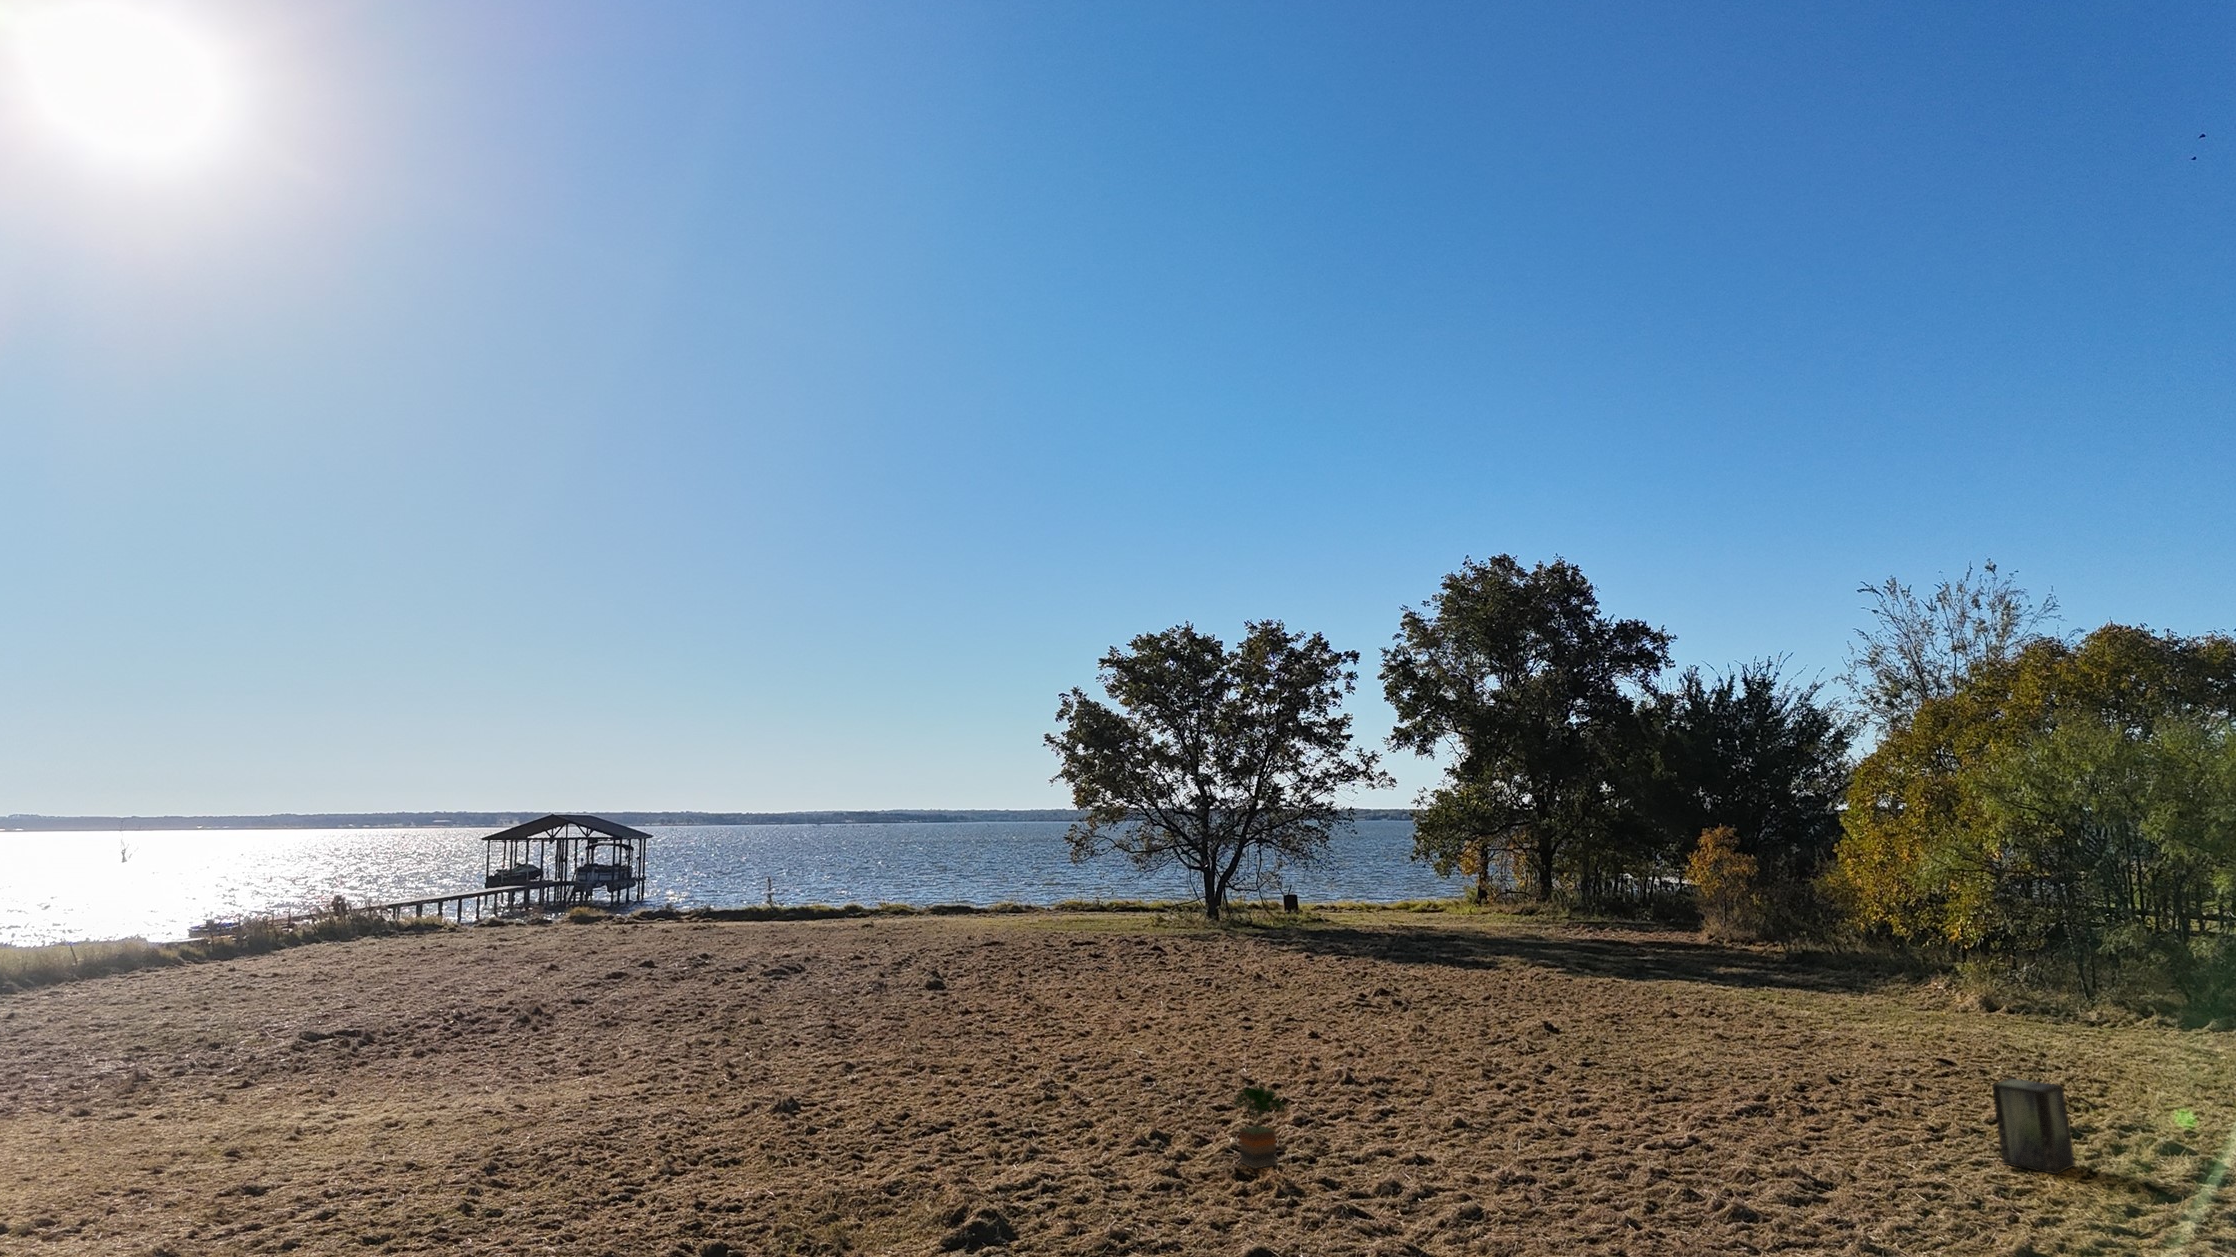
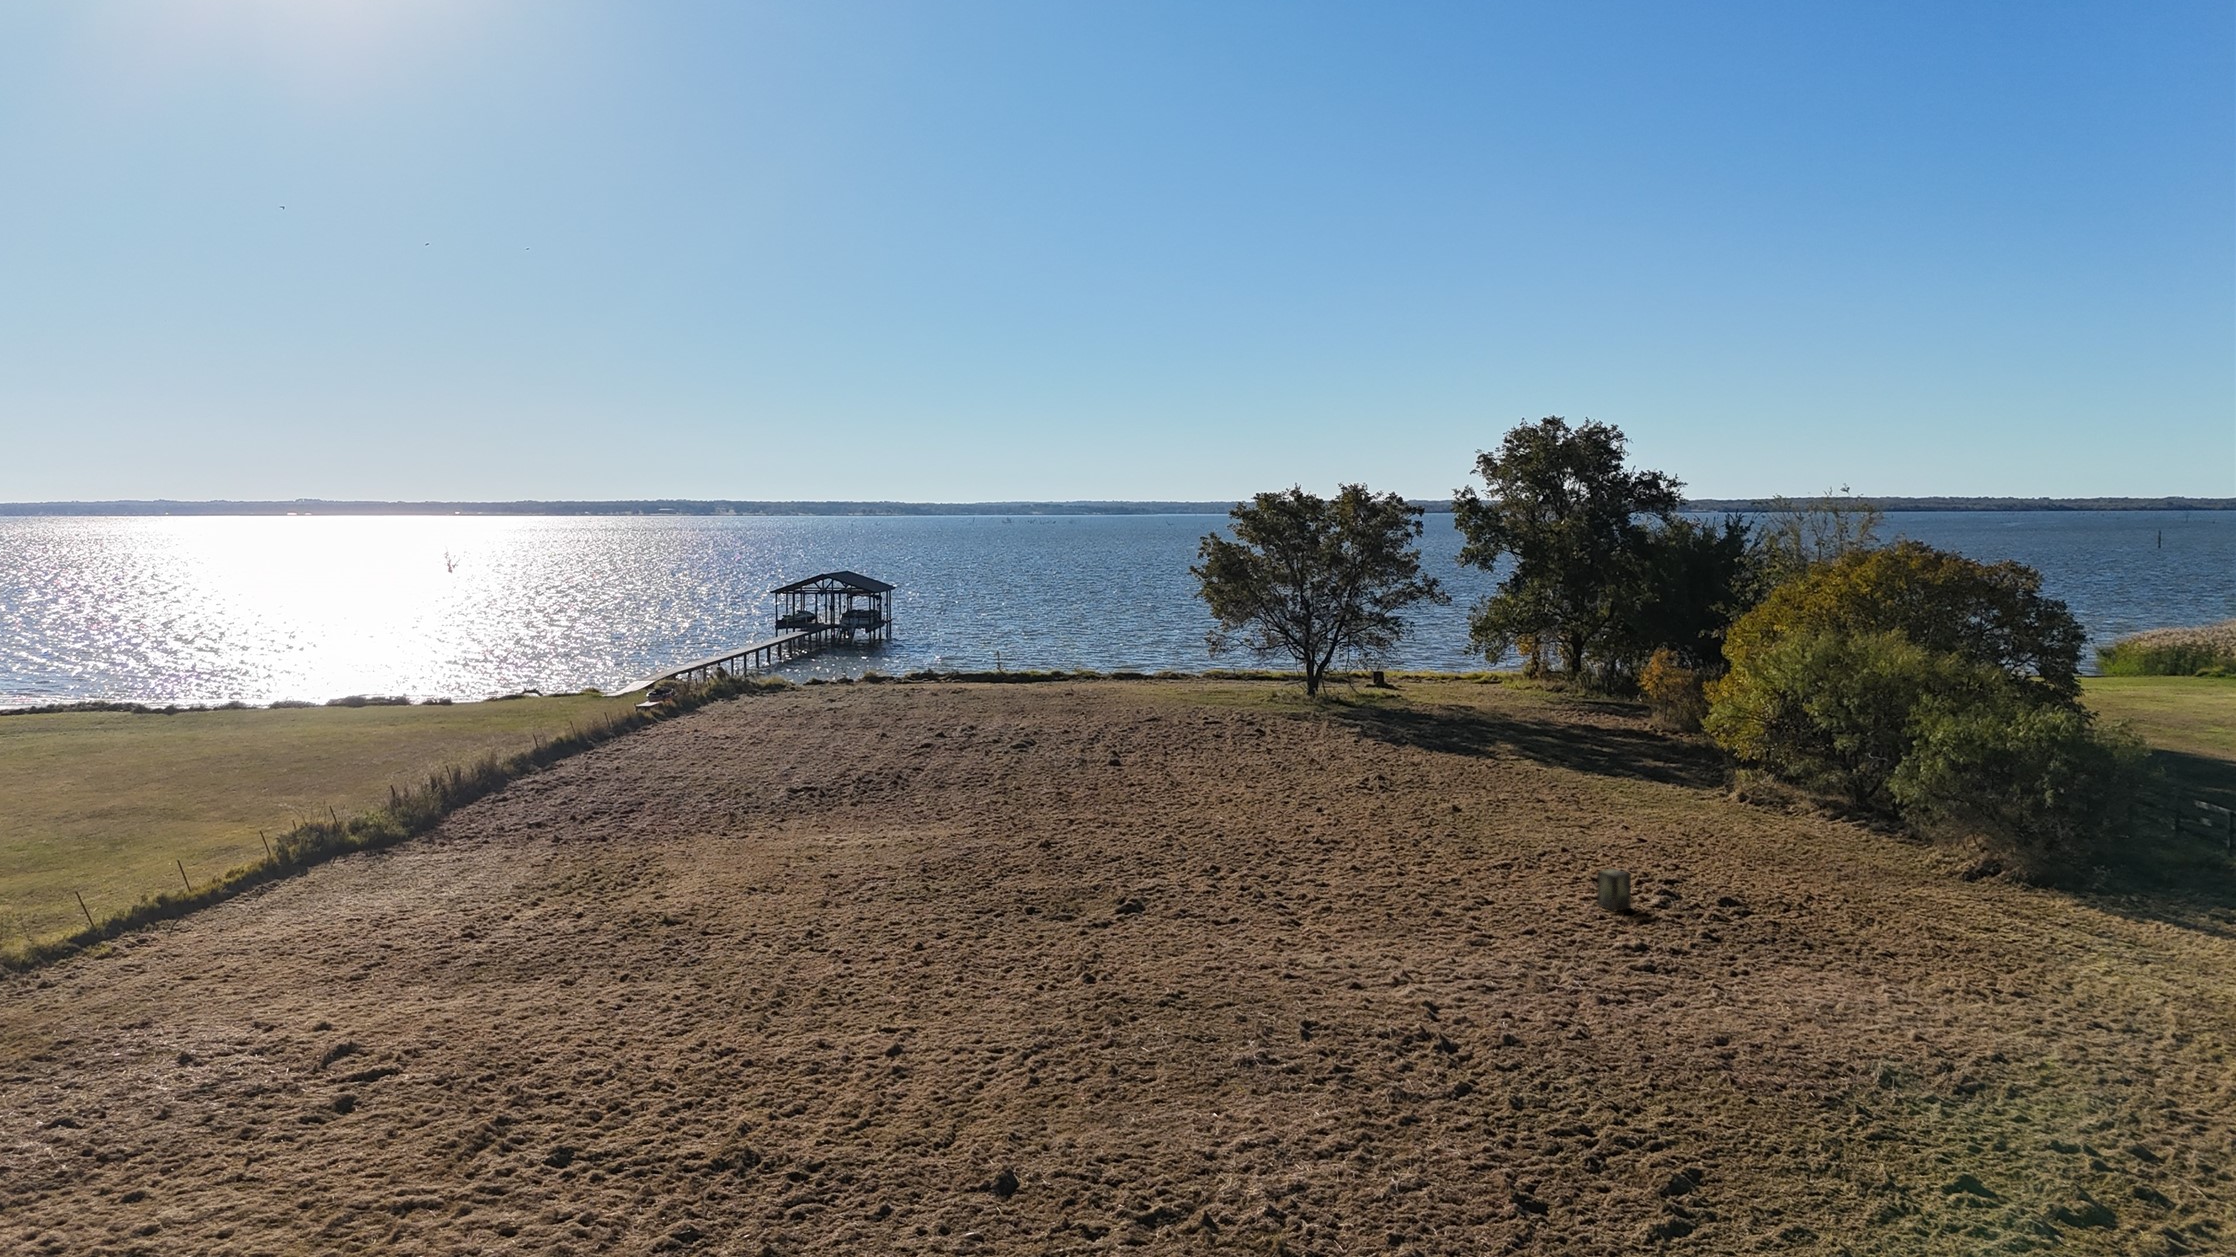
potted tree: present [1234,1087,1285,1169] -> none [1242,852,1266,887]

